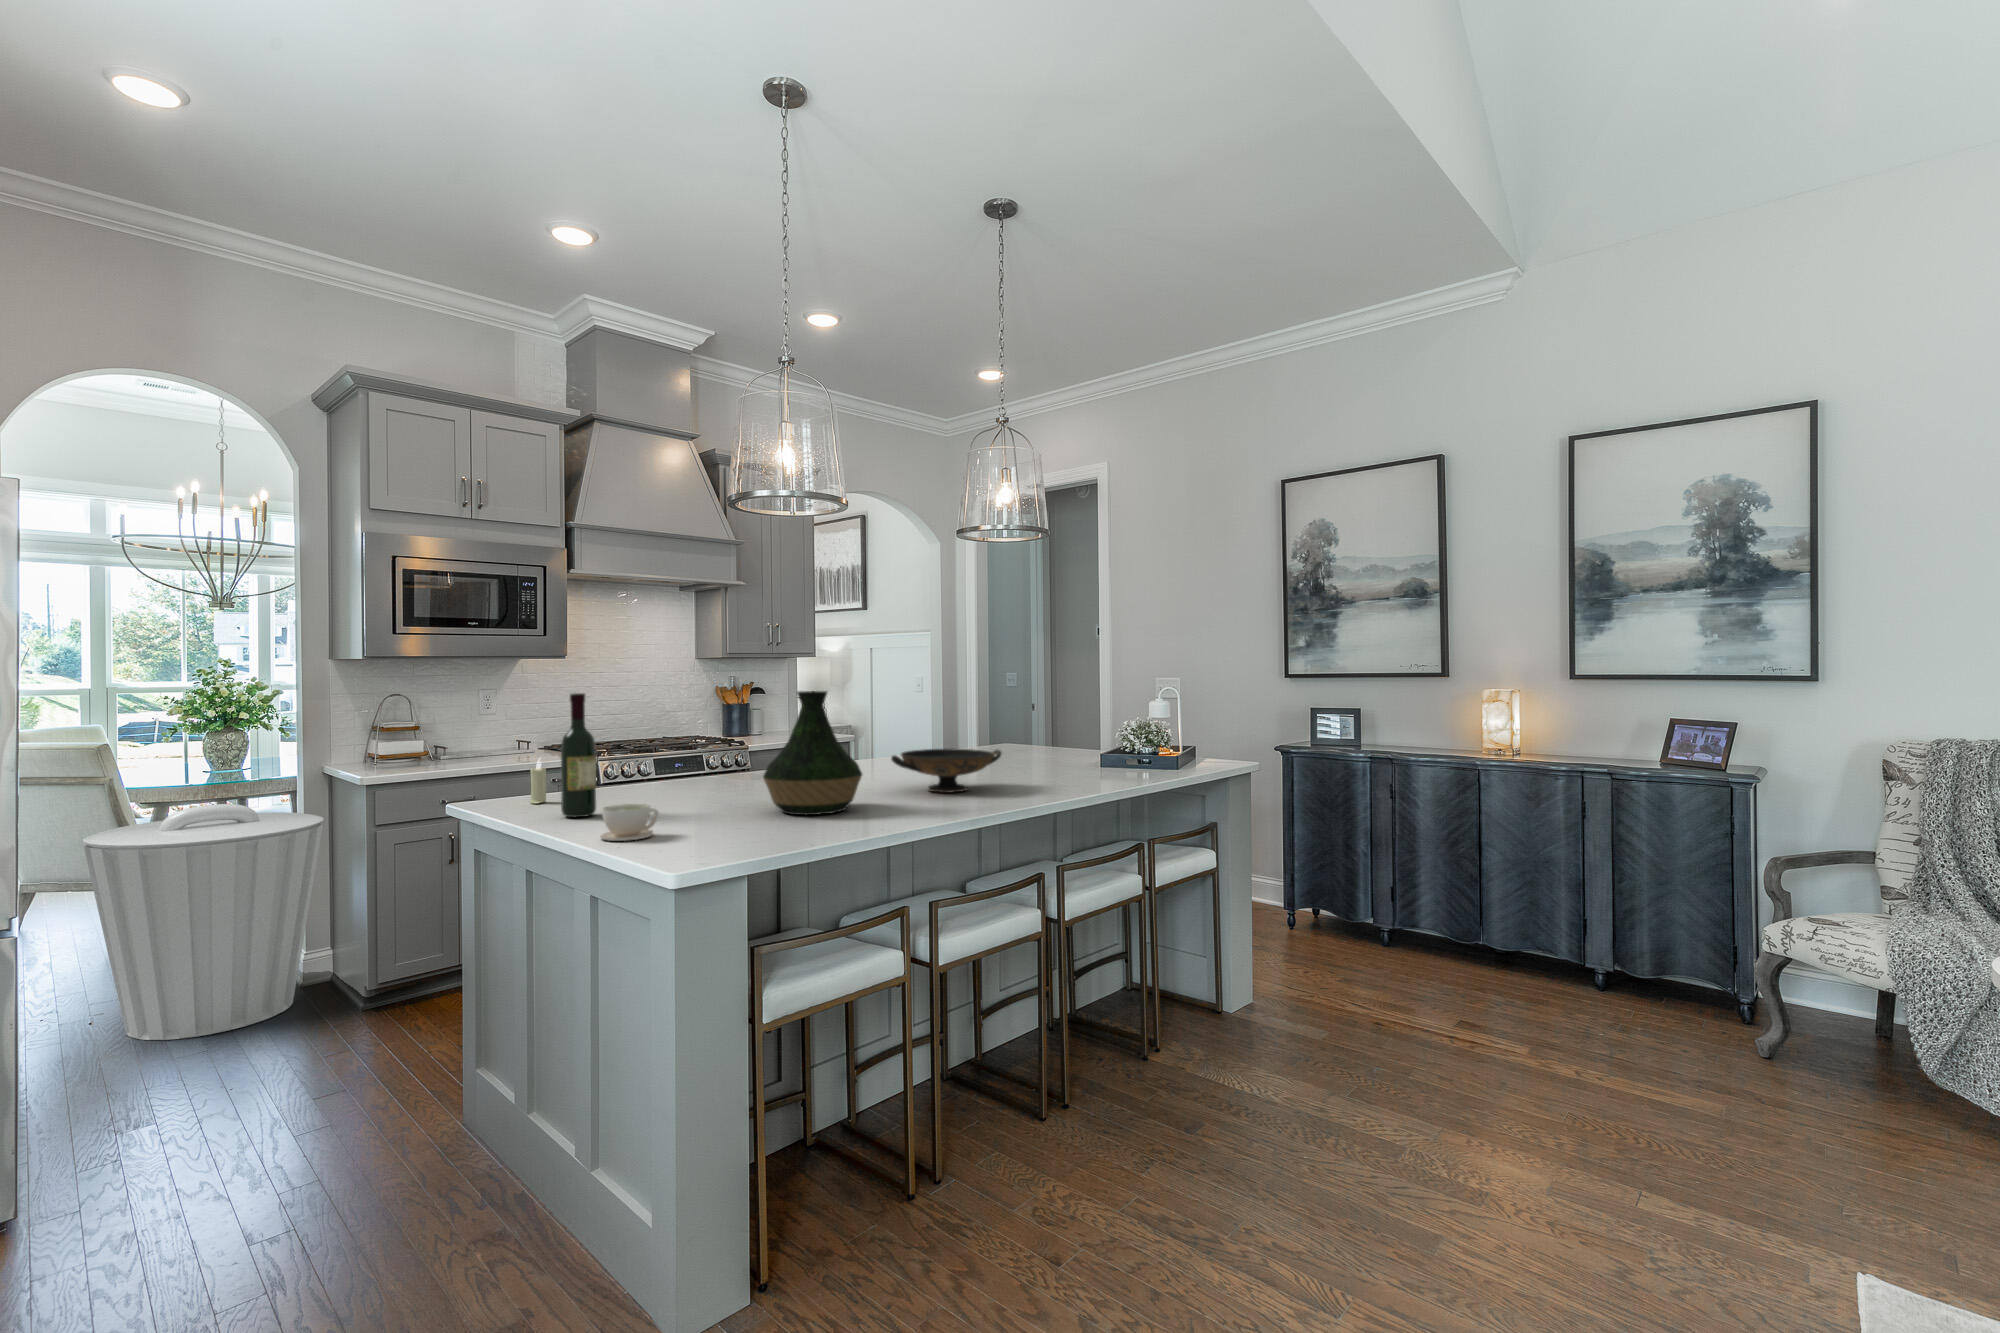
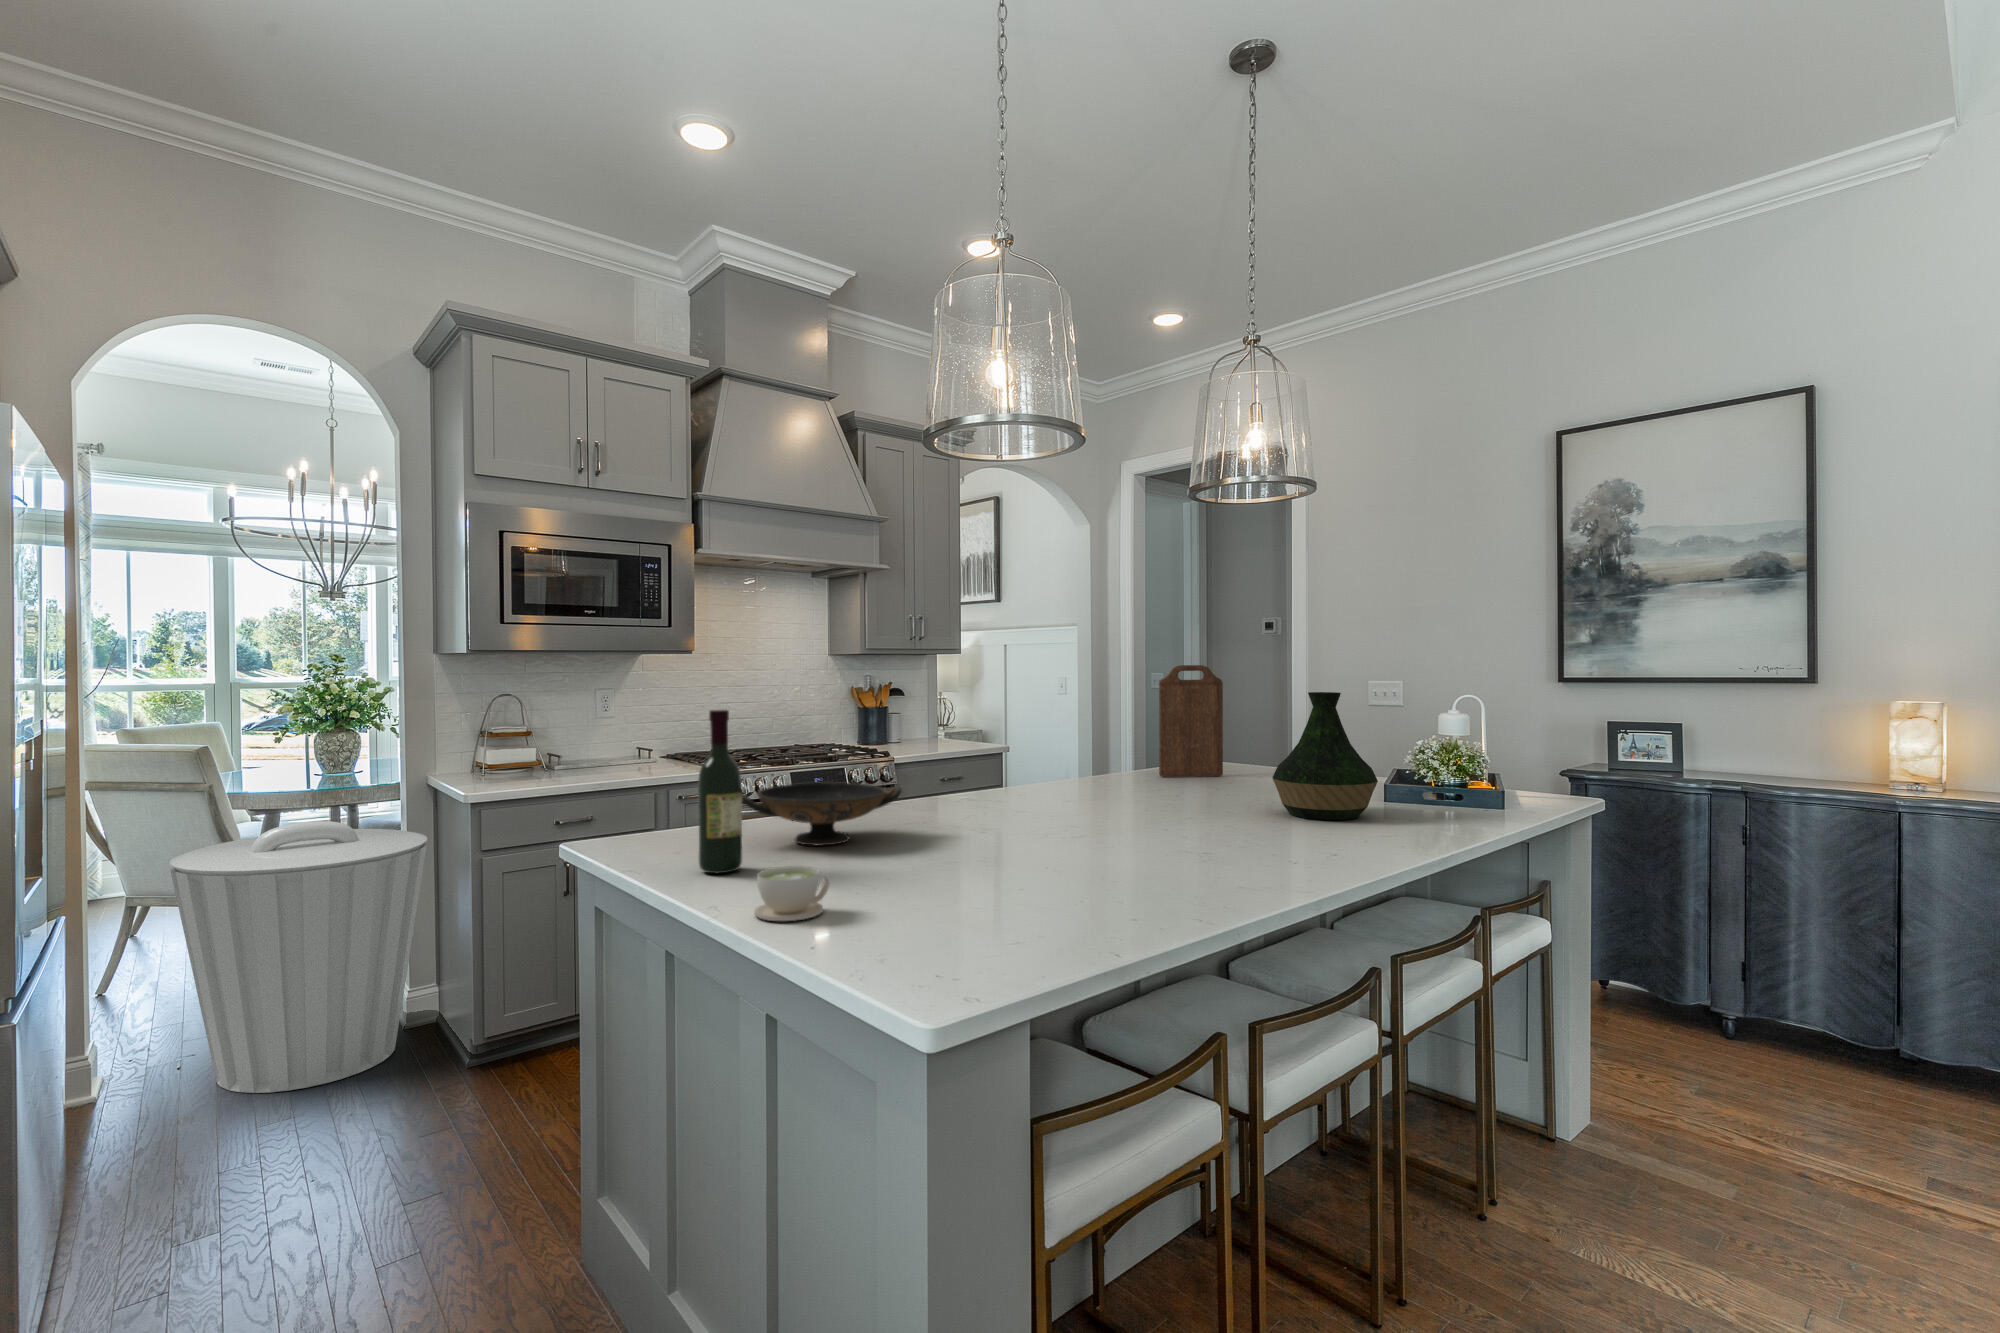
cutting board: none [955,665,1007,754] -> present [1159,665,1223,777]
vase: present [763,691,862,815] -> present [1273,692,1378,820]
decorative bowl: present [891,749,1001,793] -> present [742,782,901,846]
candle: present [530,758,546,804] -> none [657,788,677,847]

